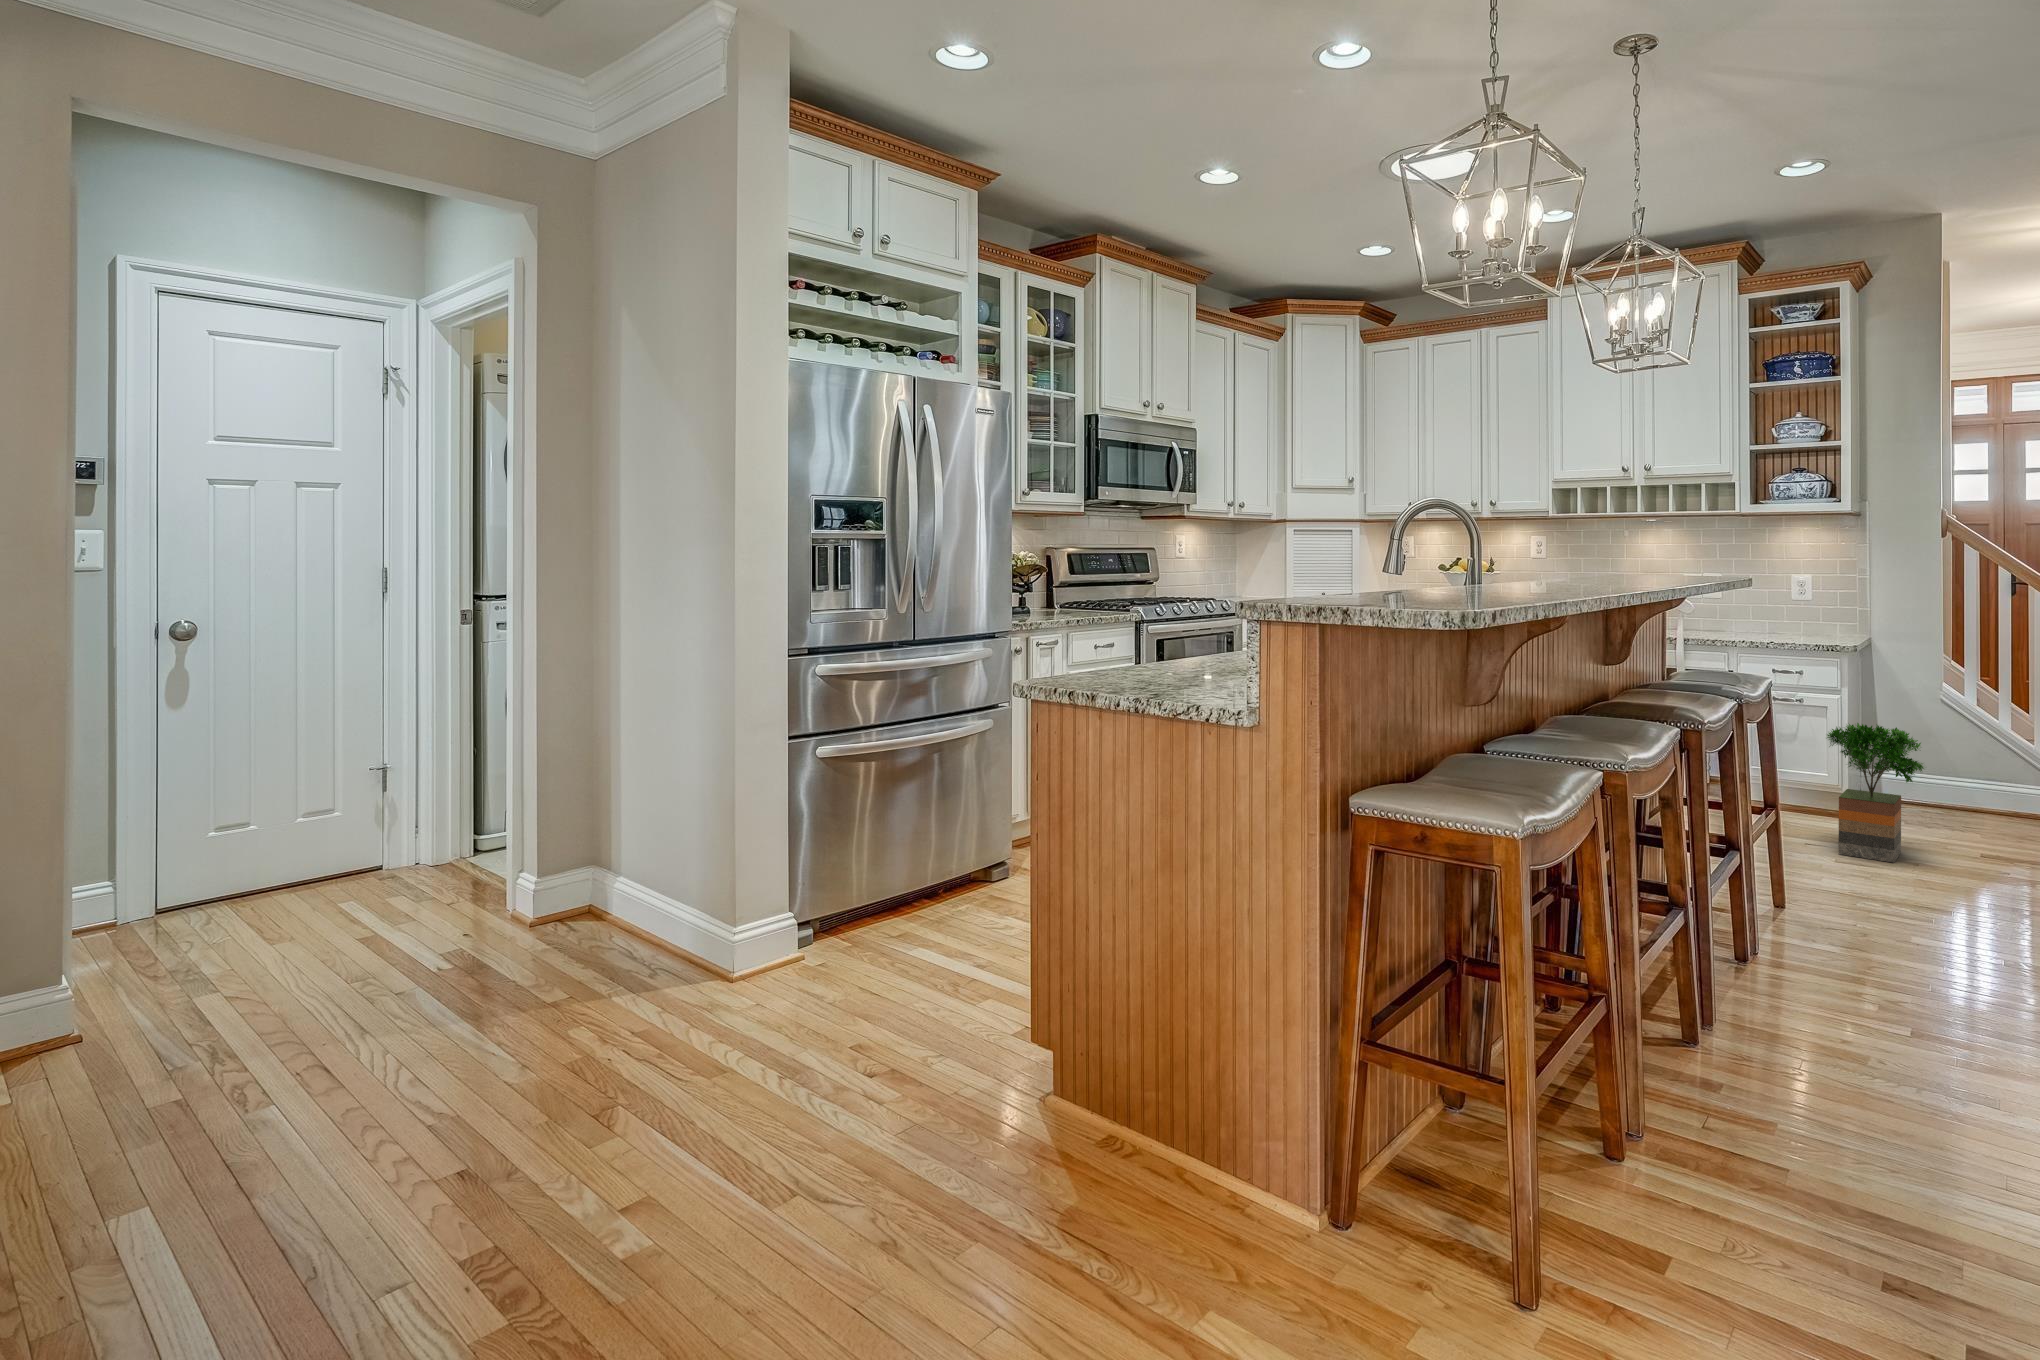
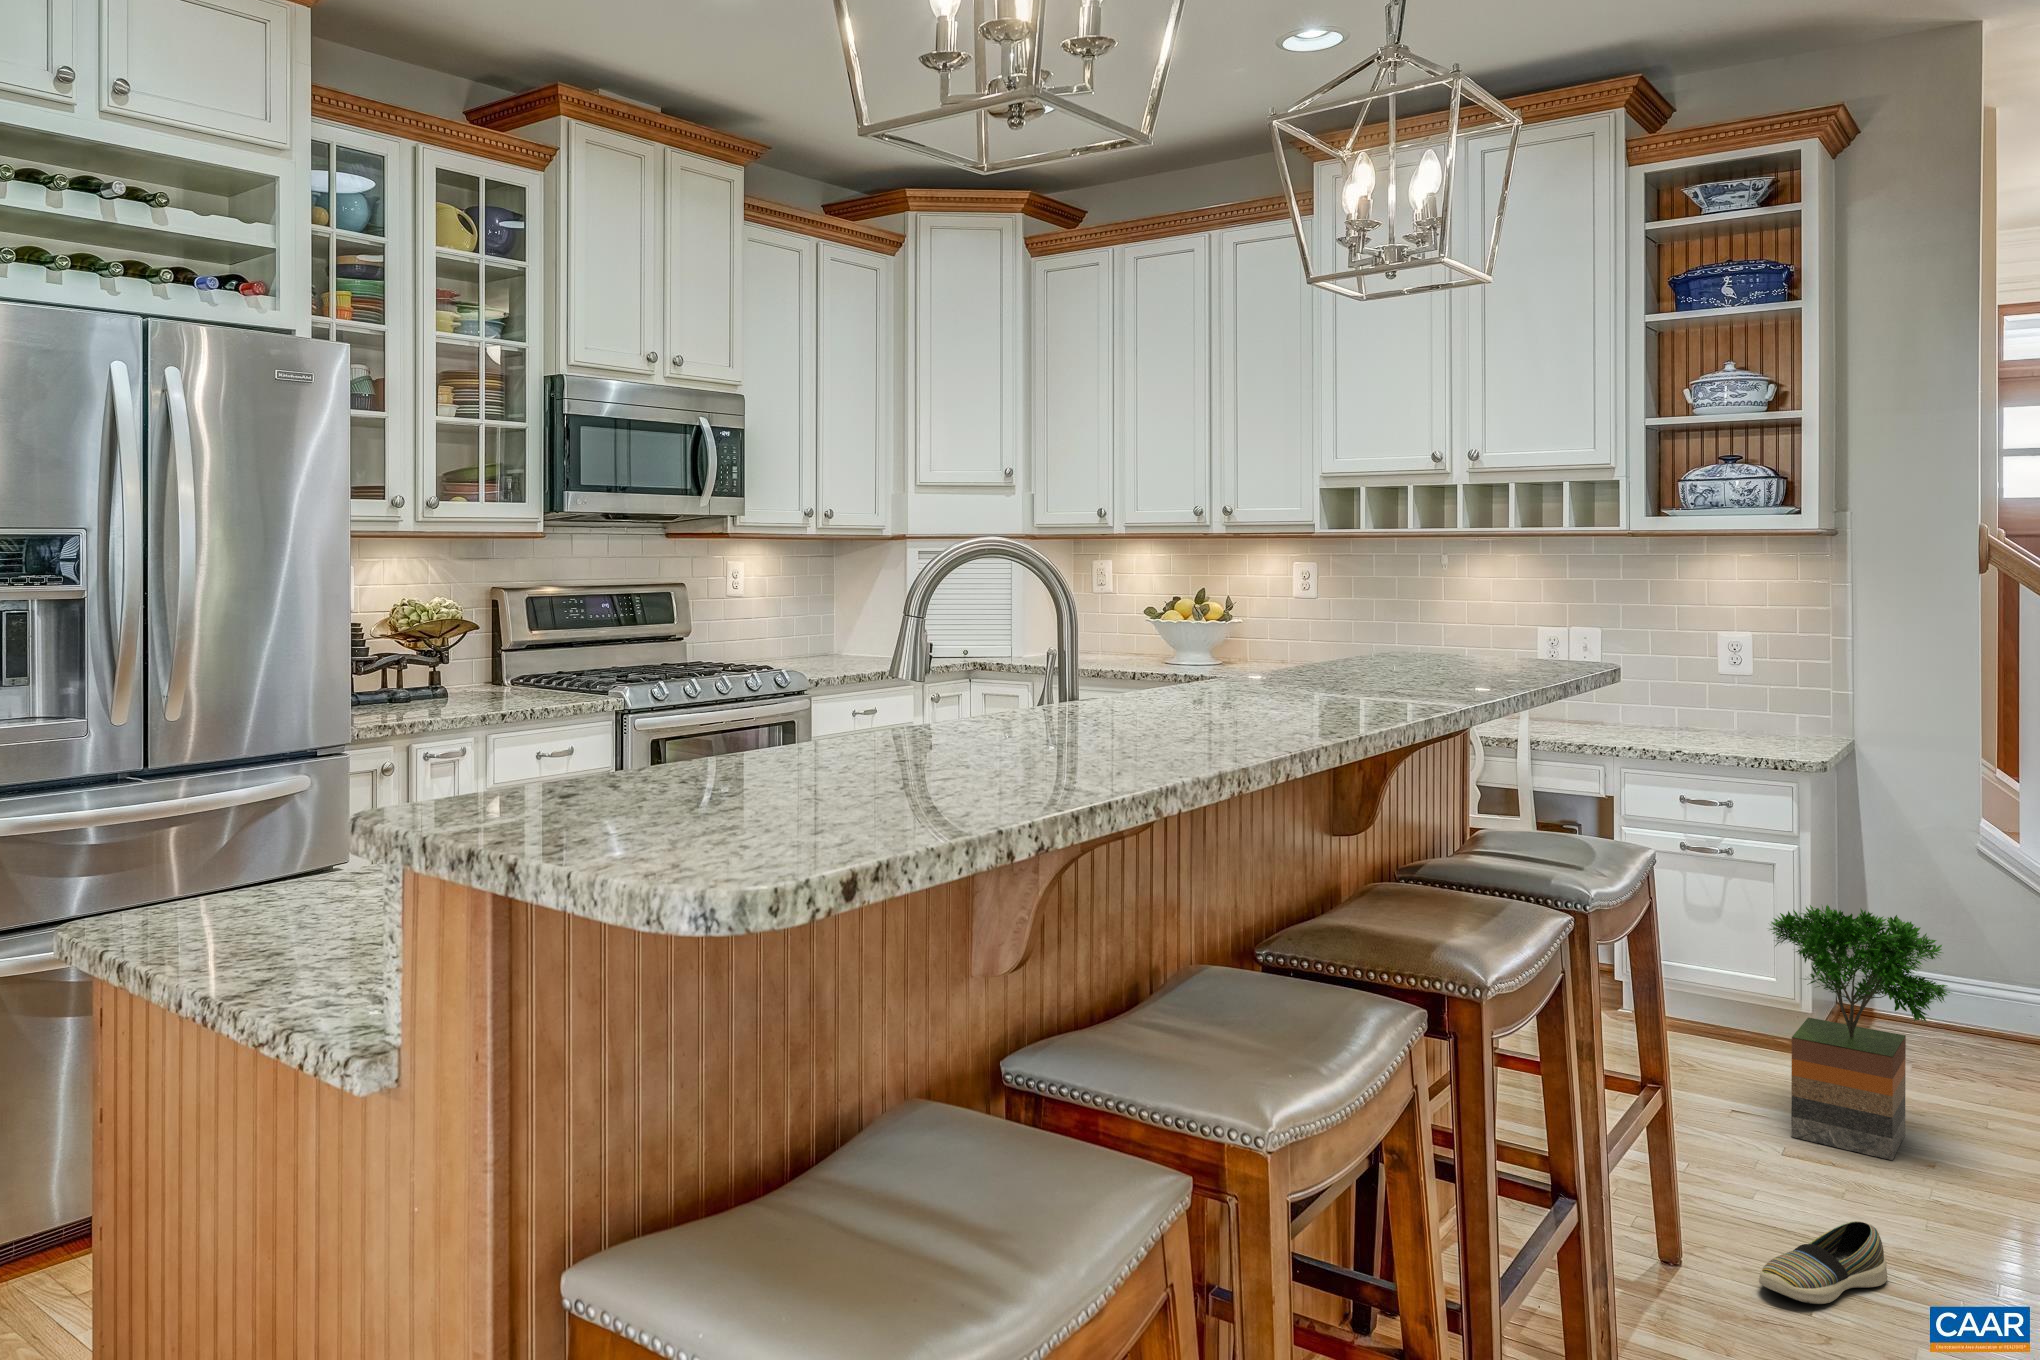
shoe: none [1826,879,1893,919] -> present [1759,1221,1887,1304]

